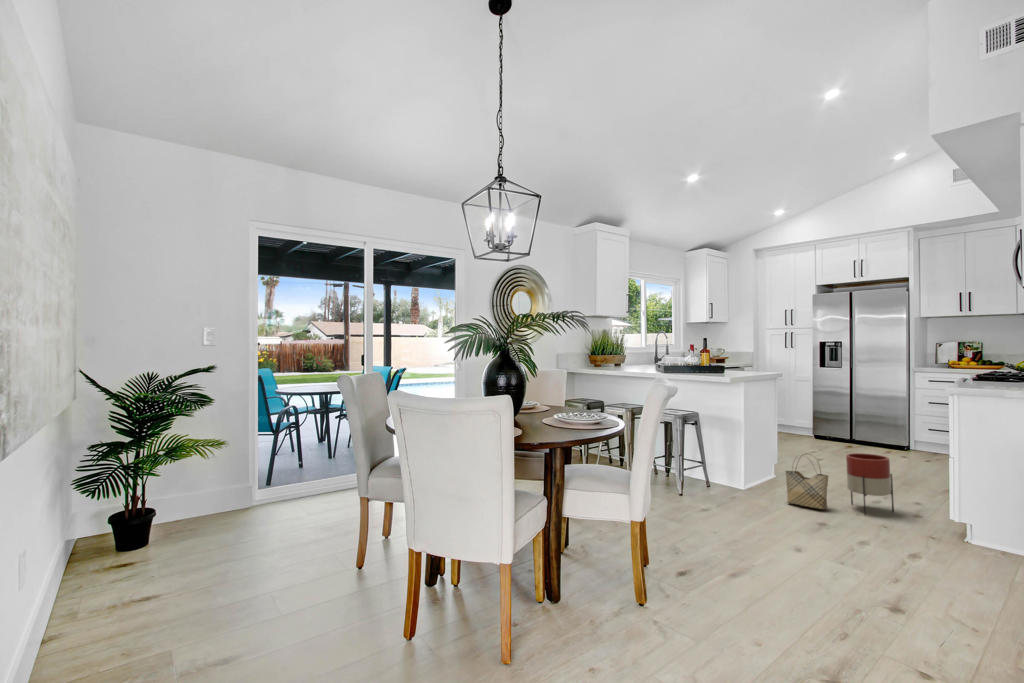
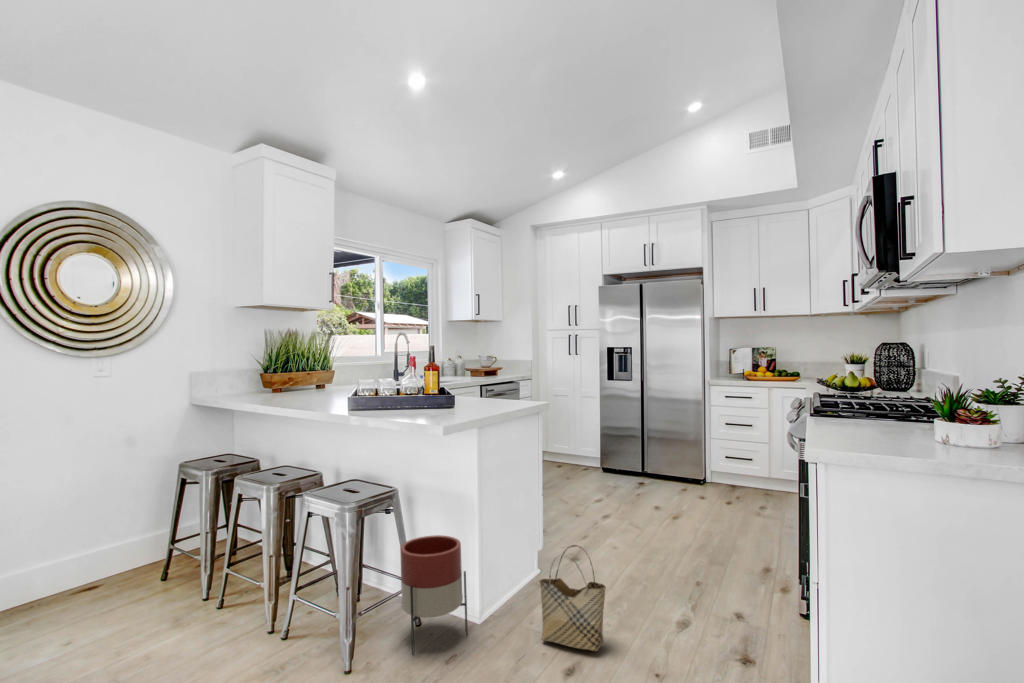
planter: present [846,453,894,515] -> present [400,535,468,655]

